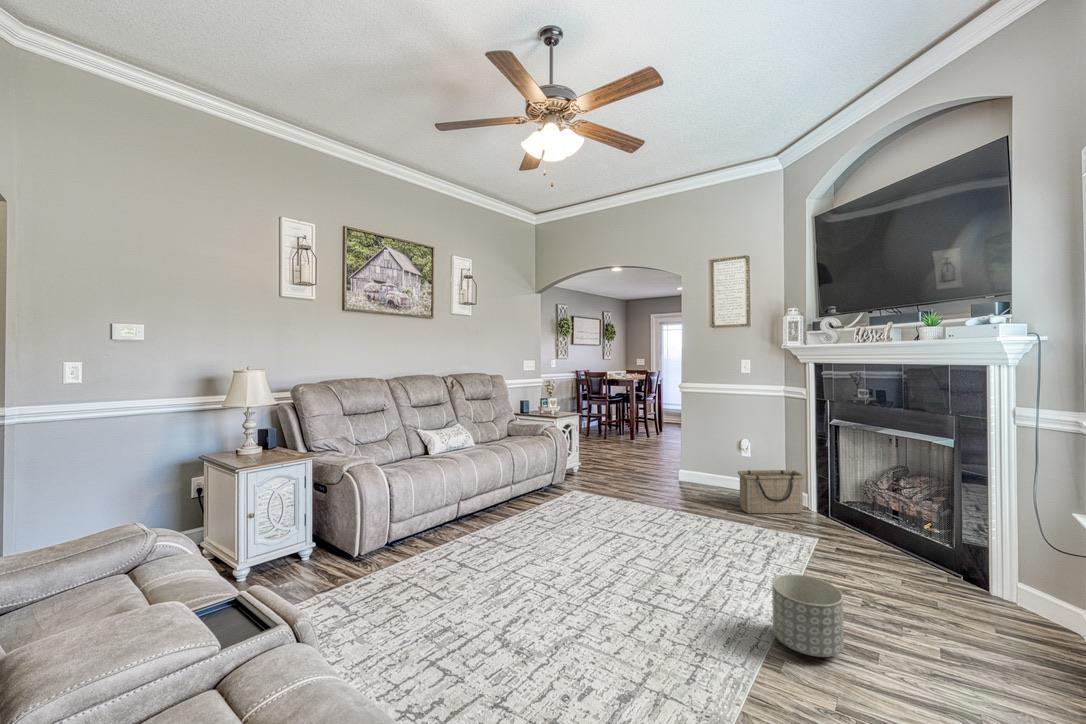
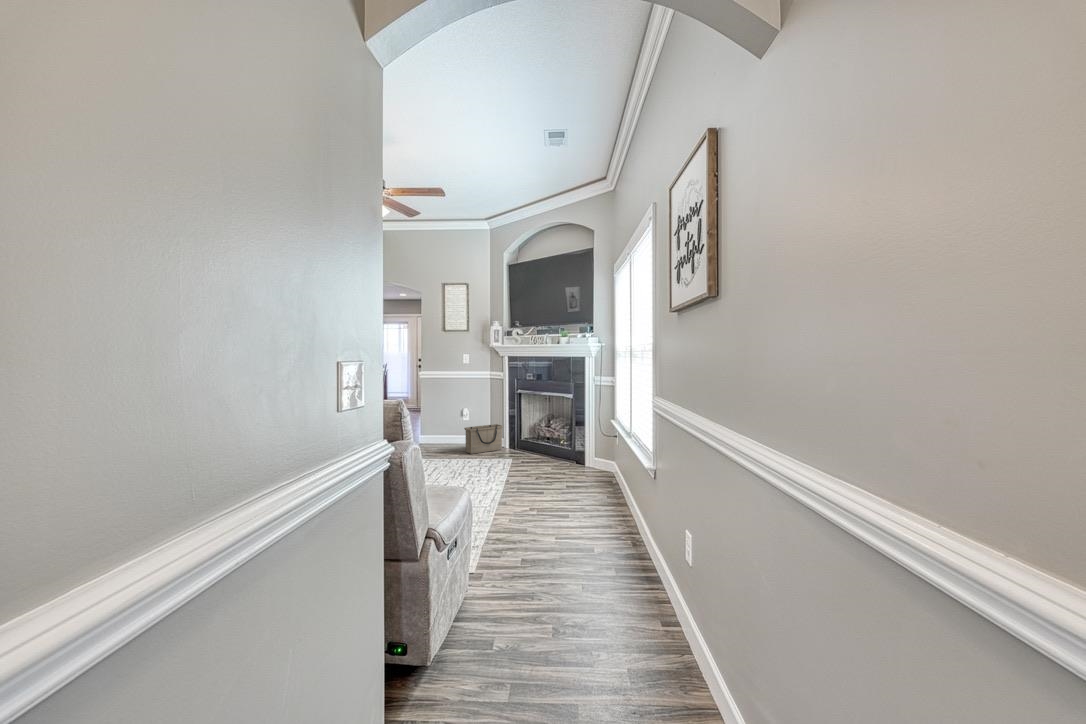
planter: present [772,574,844,657] -> none [499,464,531,500]

